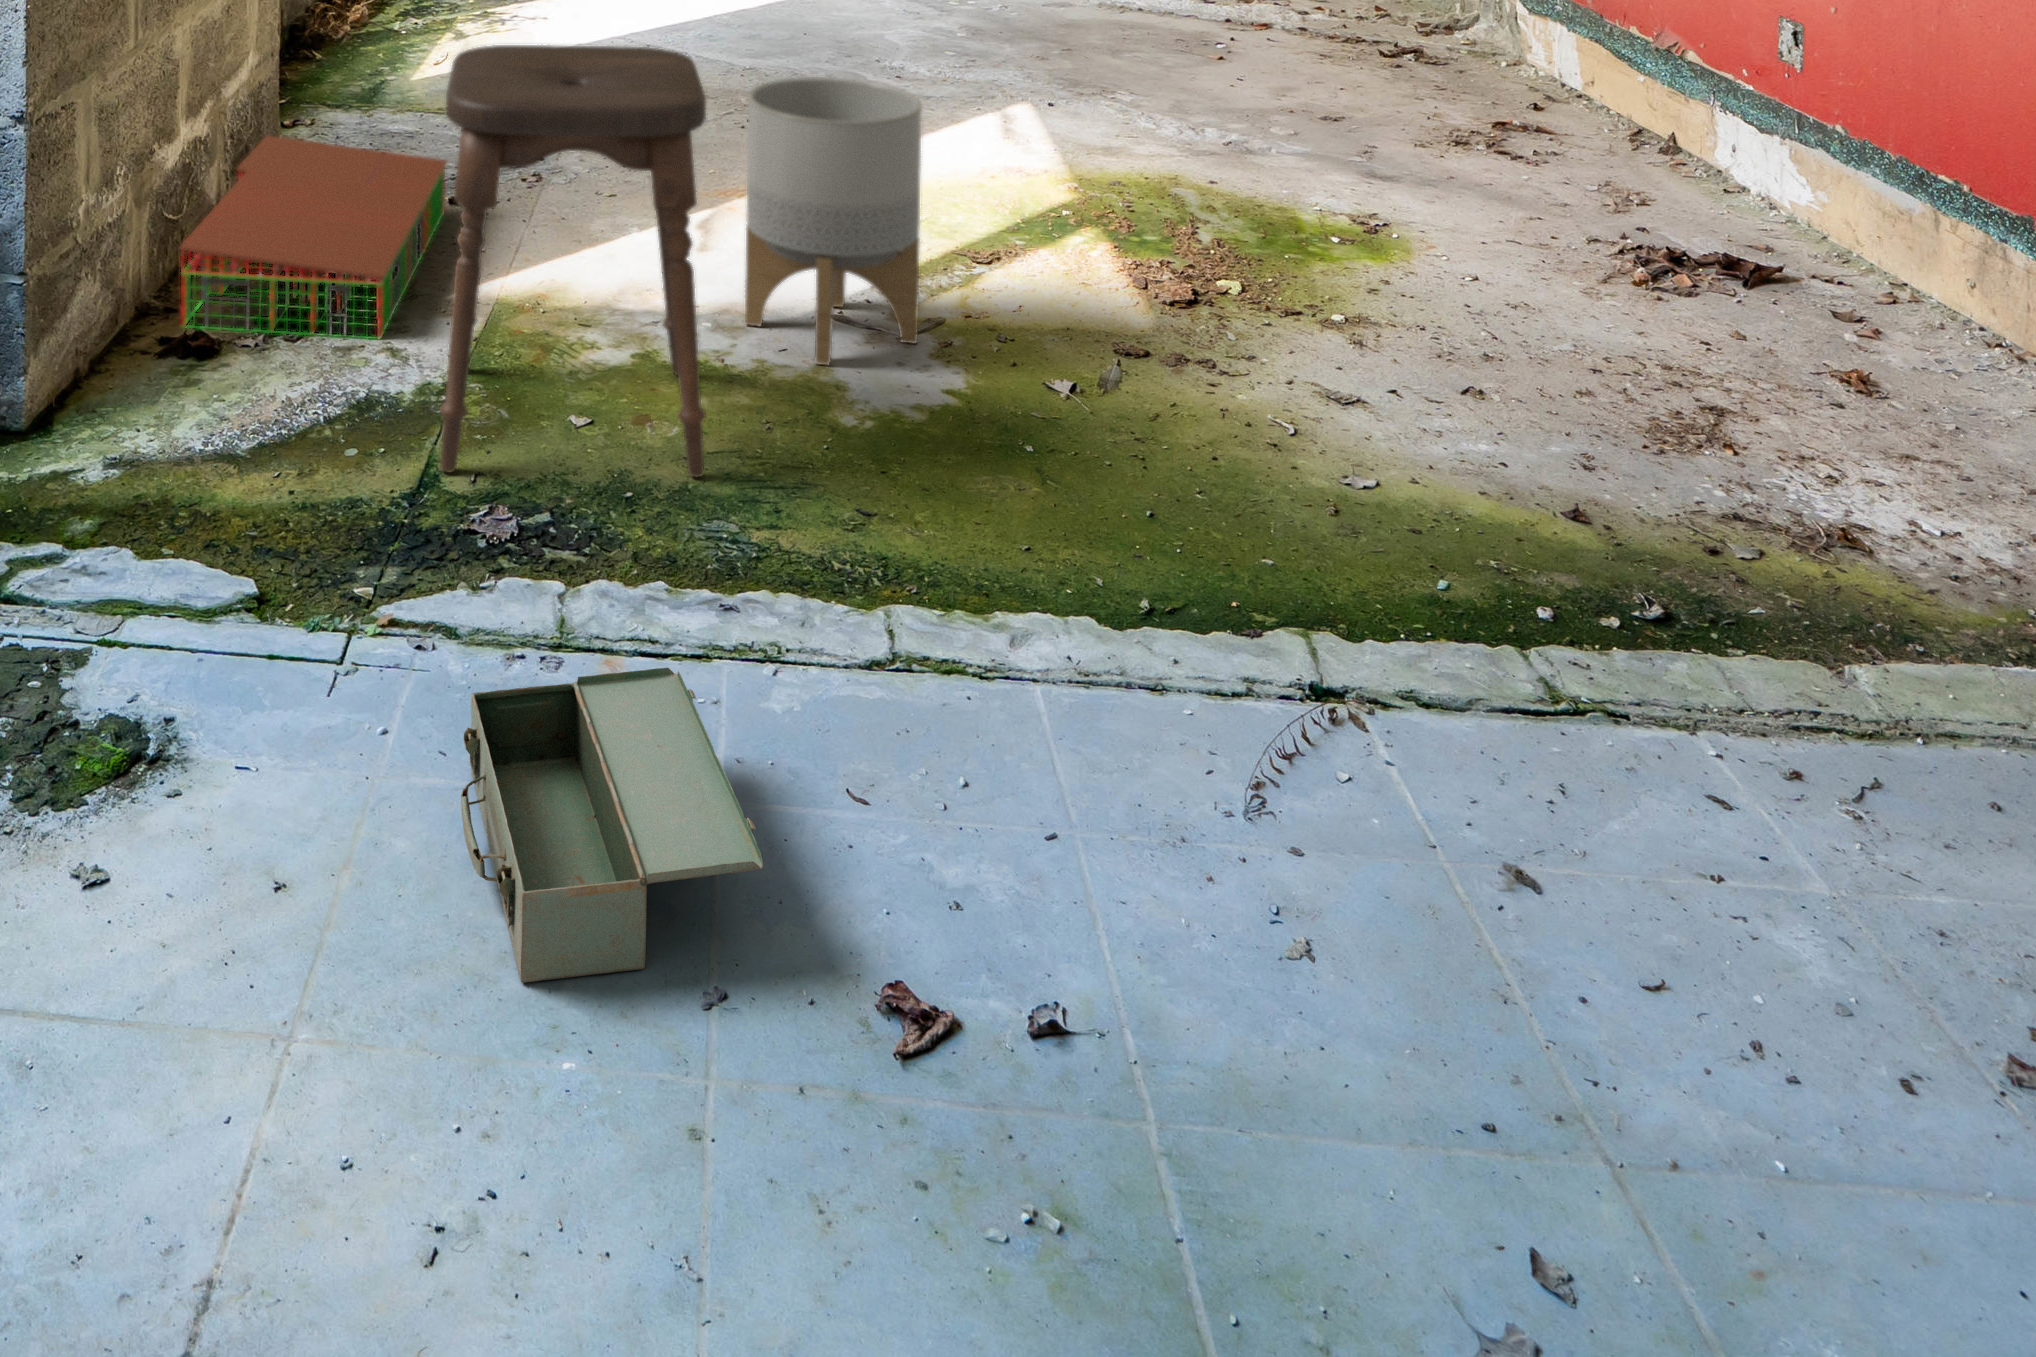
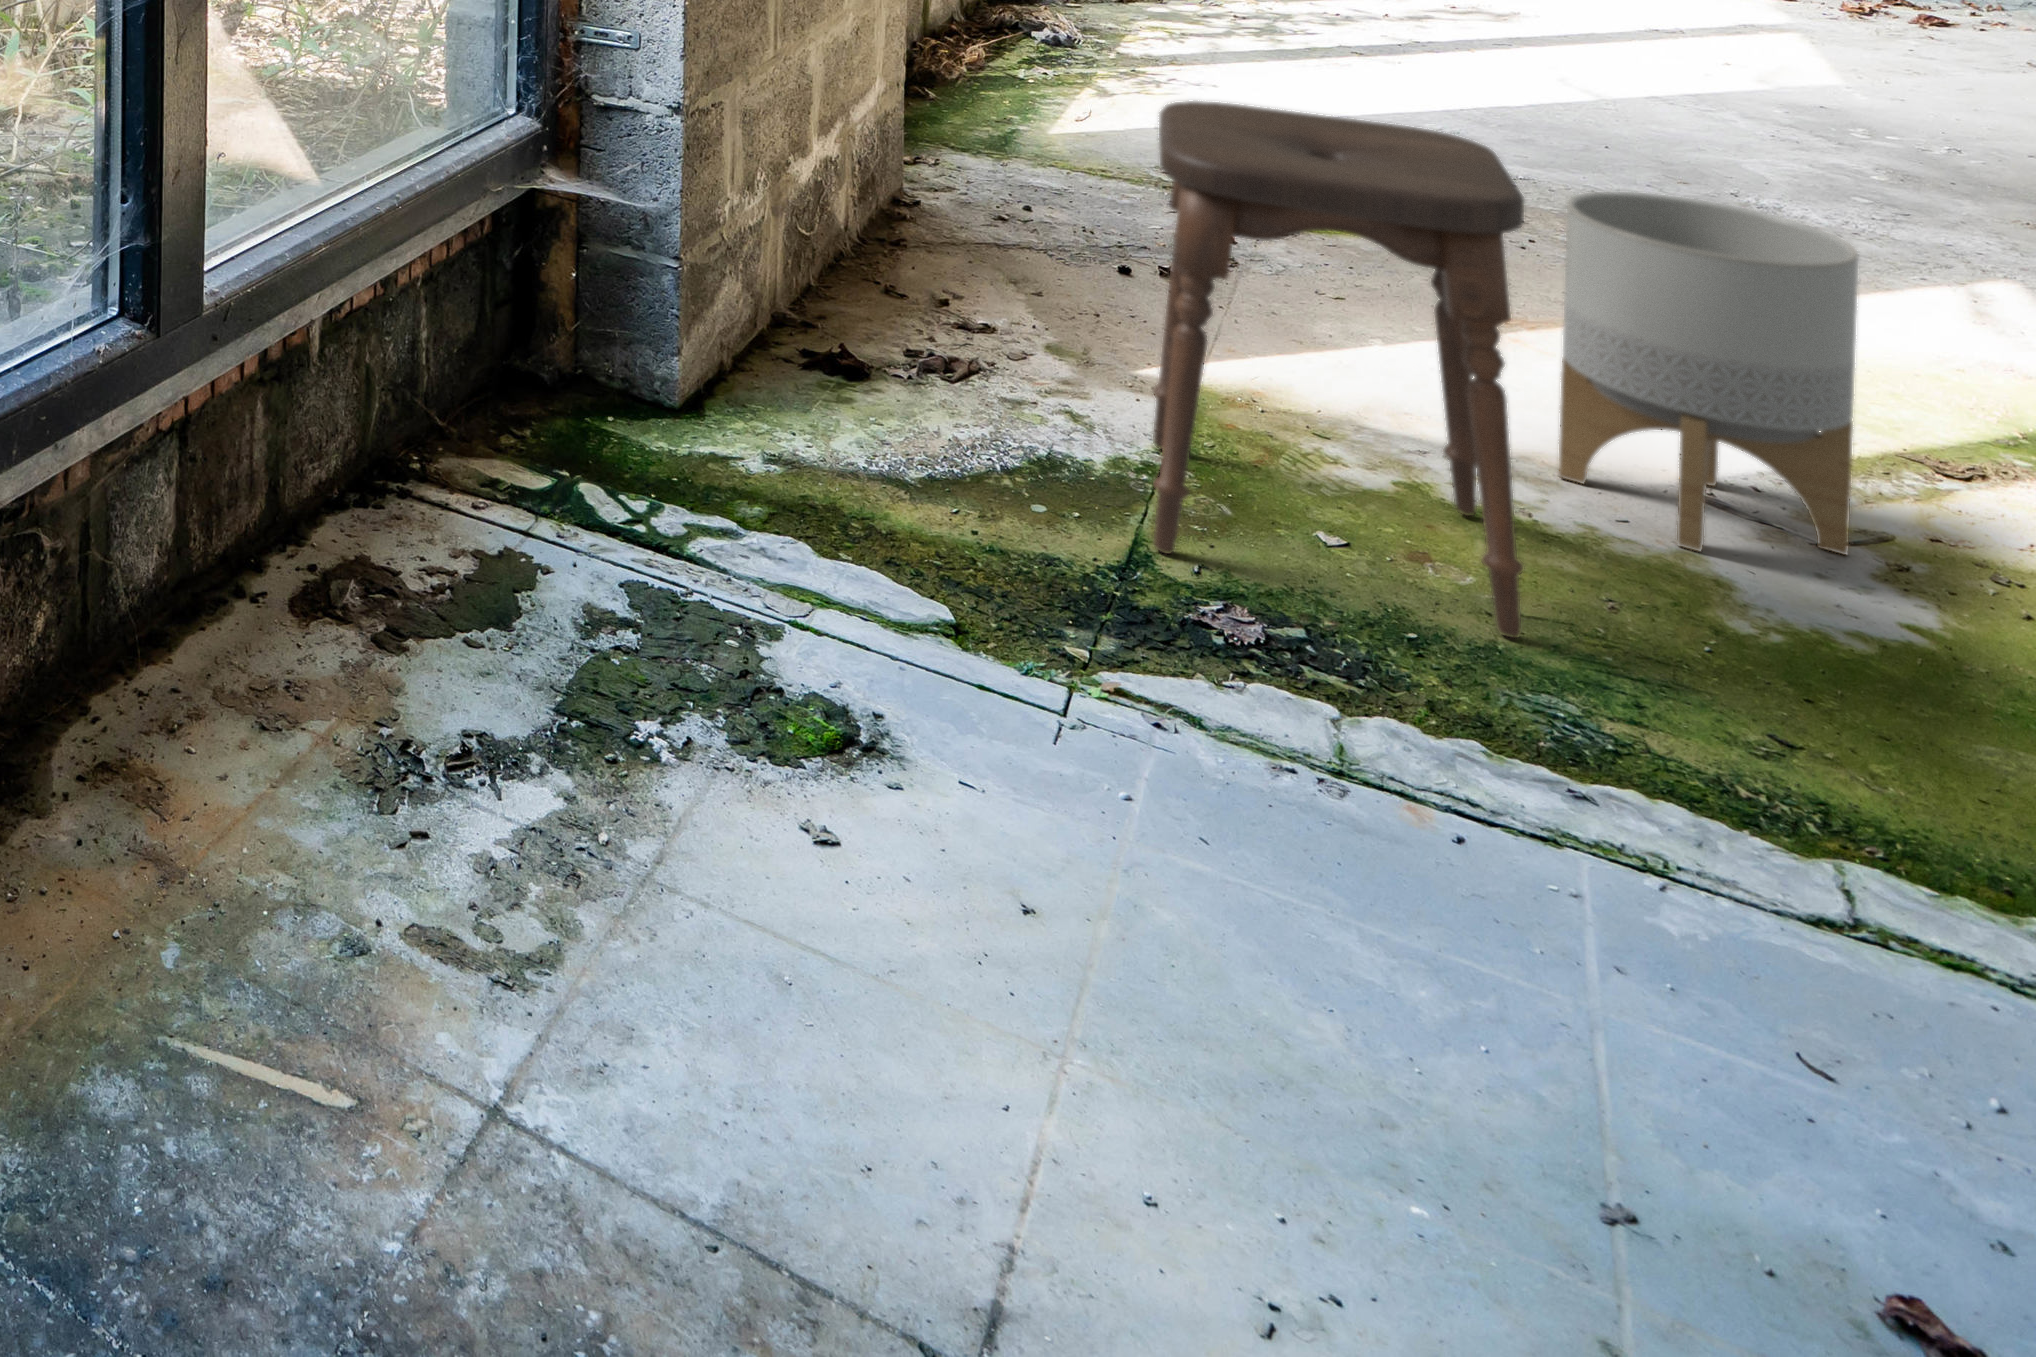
storage bin: present [179,135,447,339] -> none [822,162,1119,396]
toolbox: present [461,668,763,982] -> none [1239,788,1690,1153]

